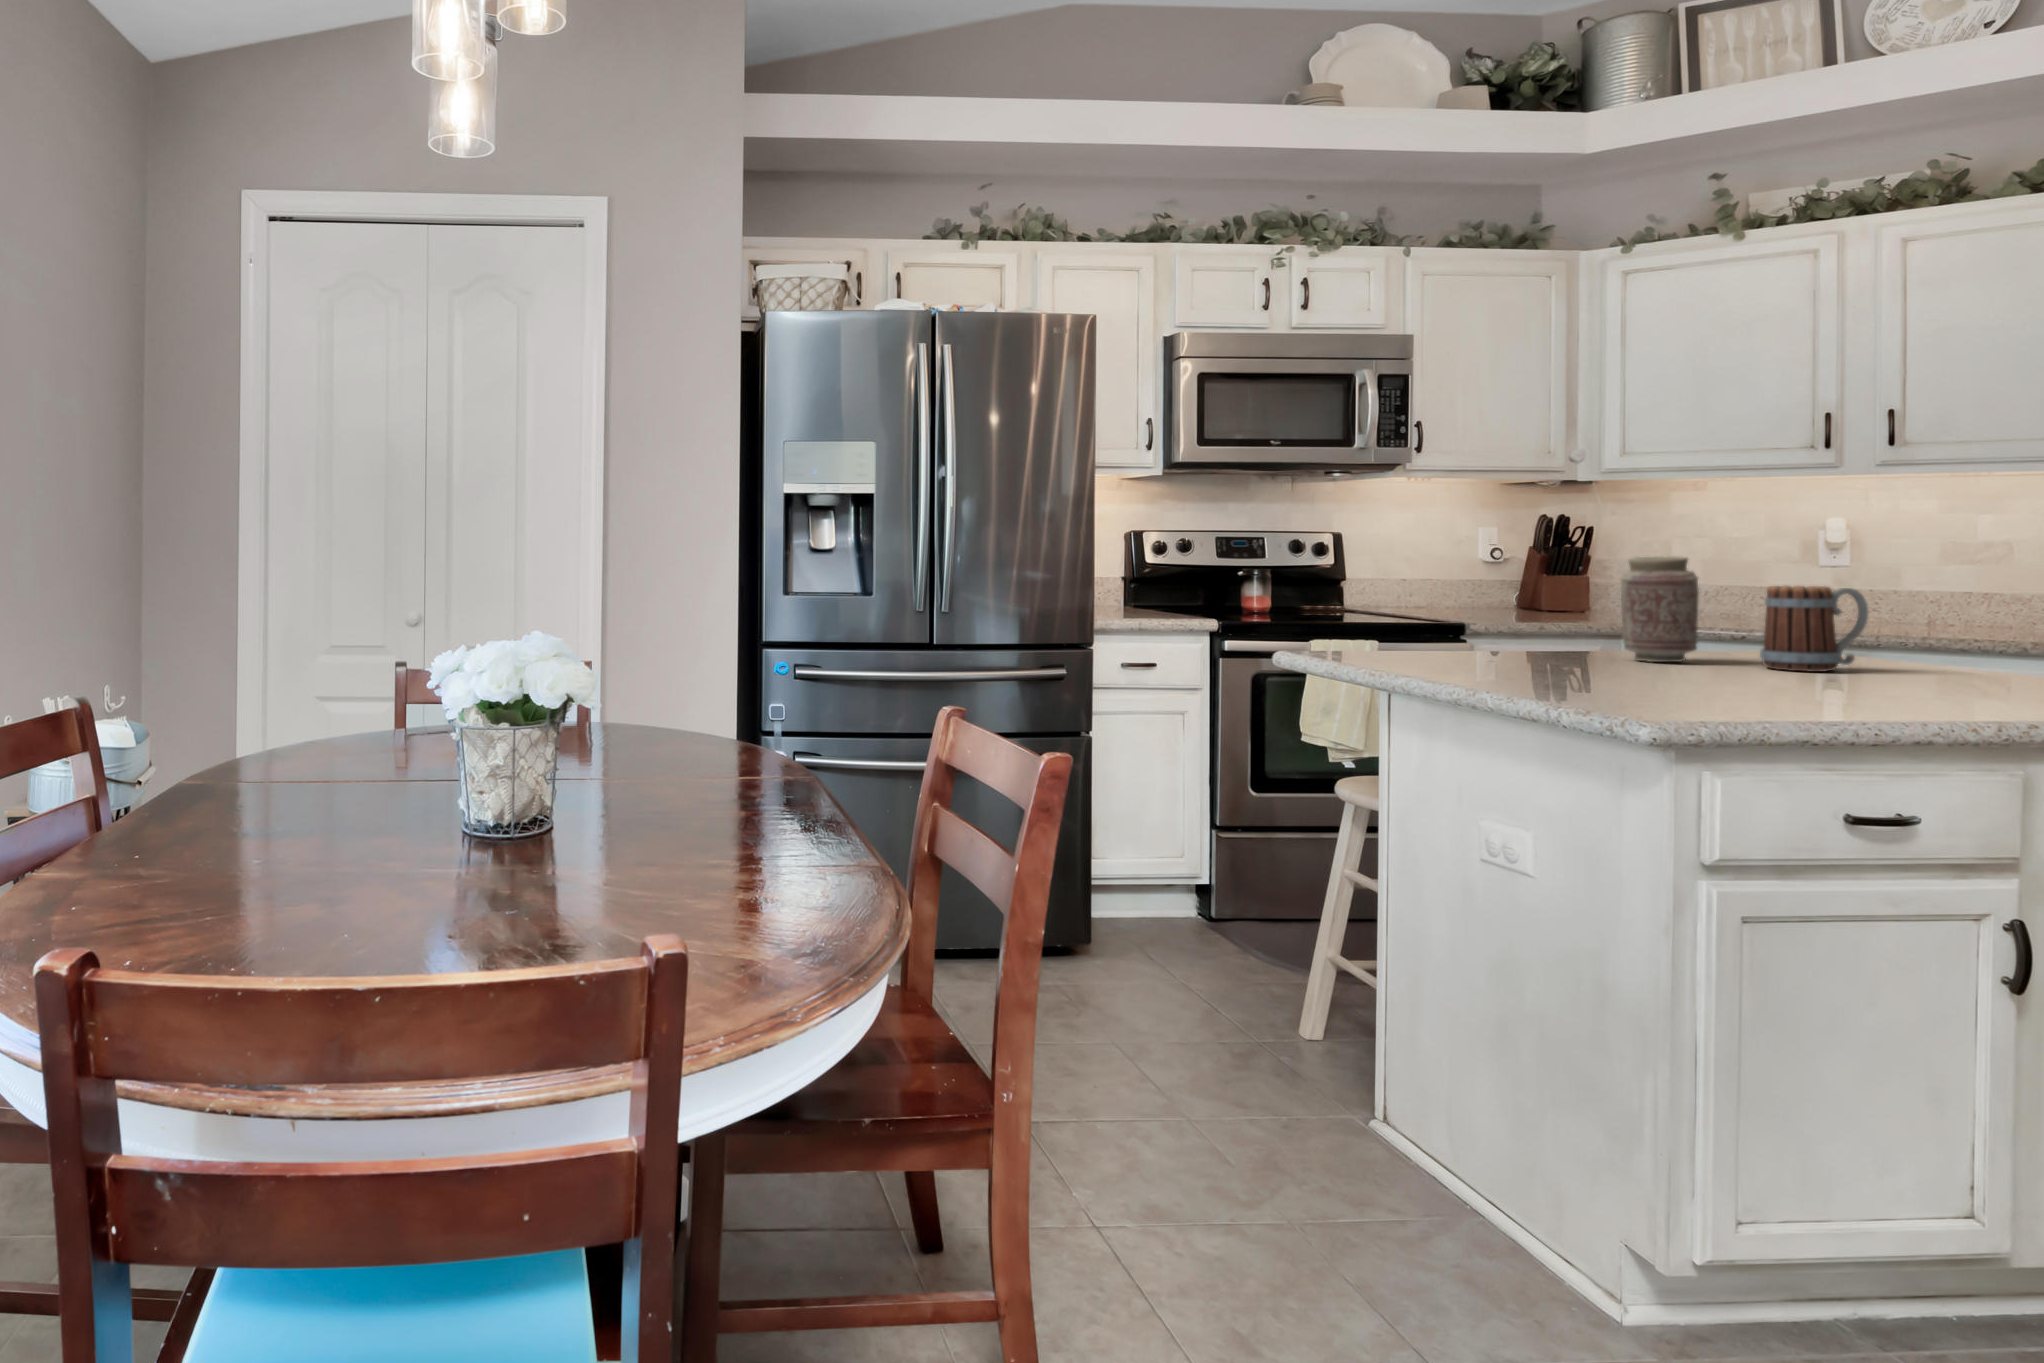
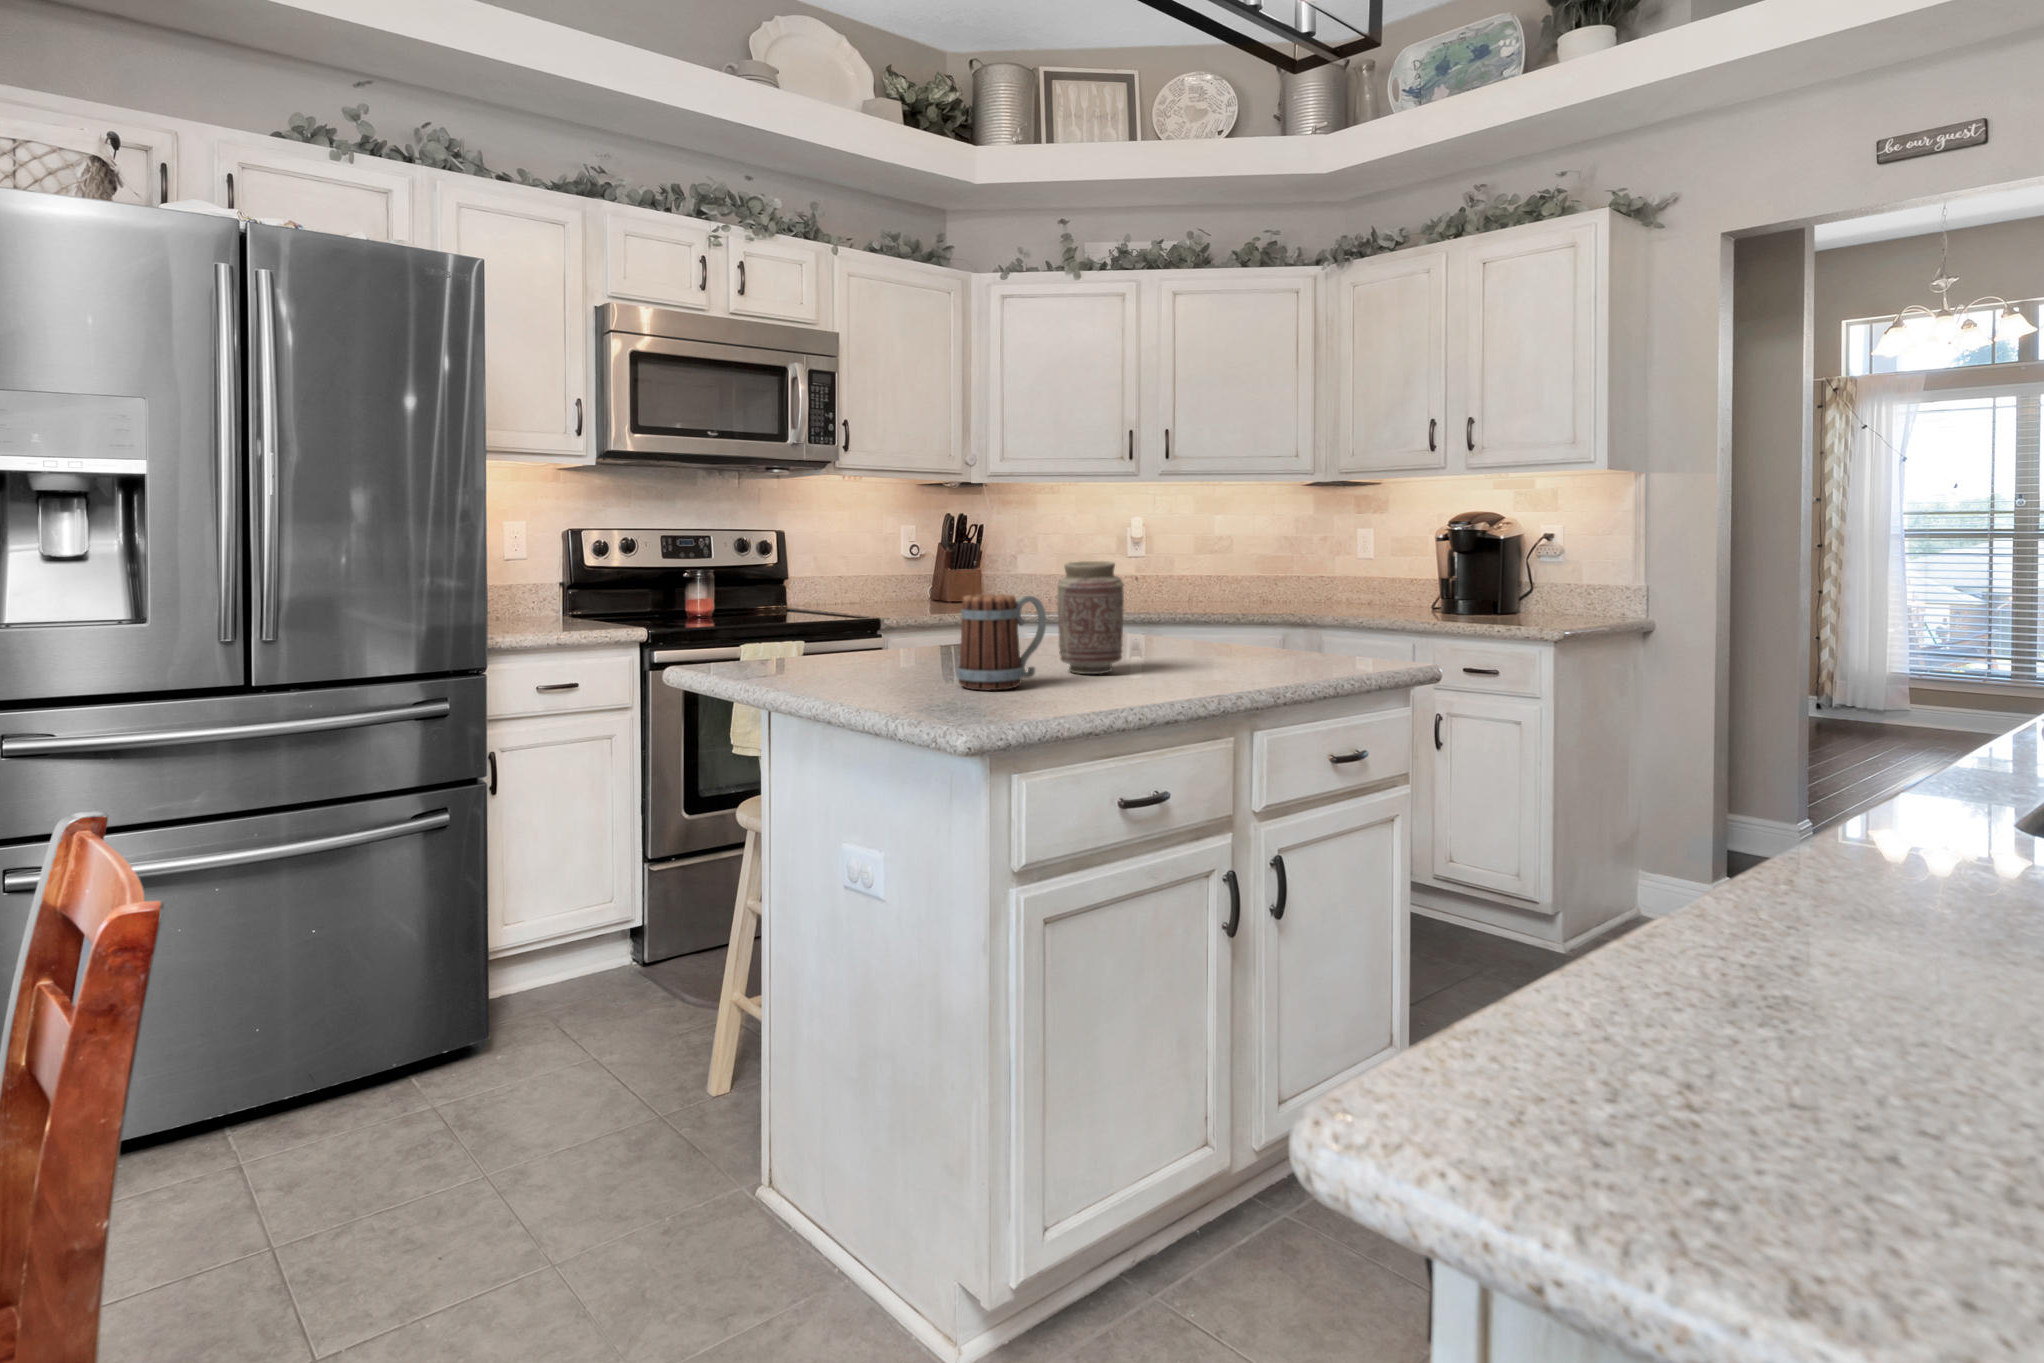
mug: present [1760,586,1868,672] -> present [957,594,1046,690]

